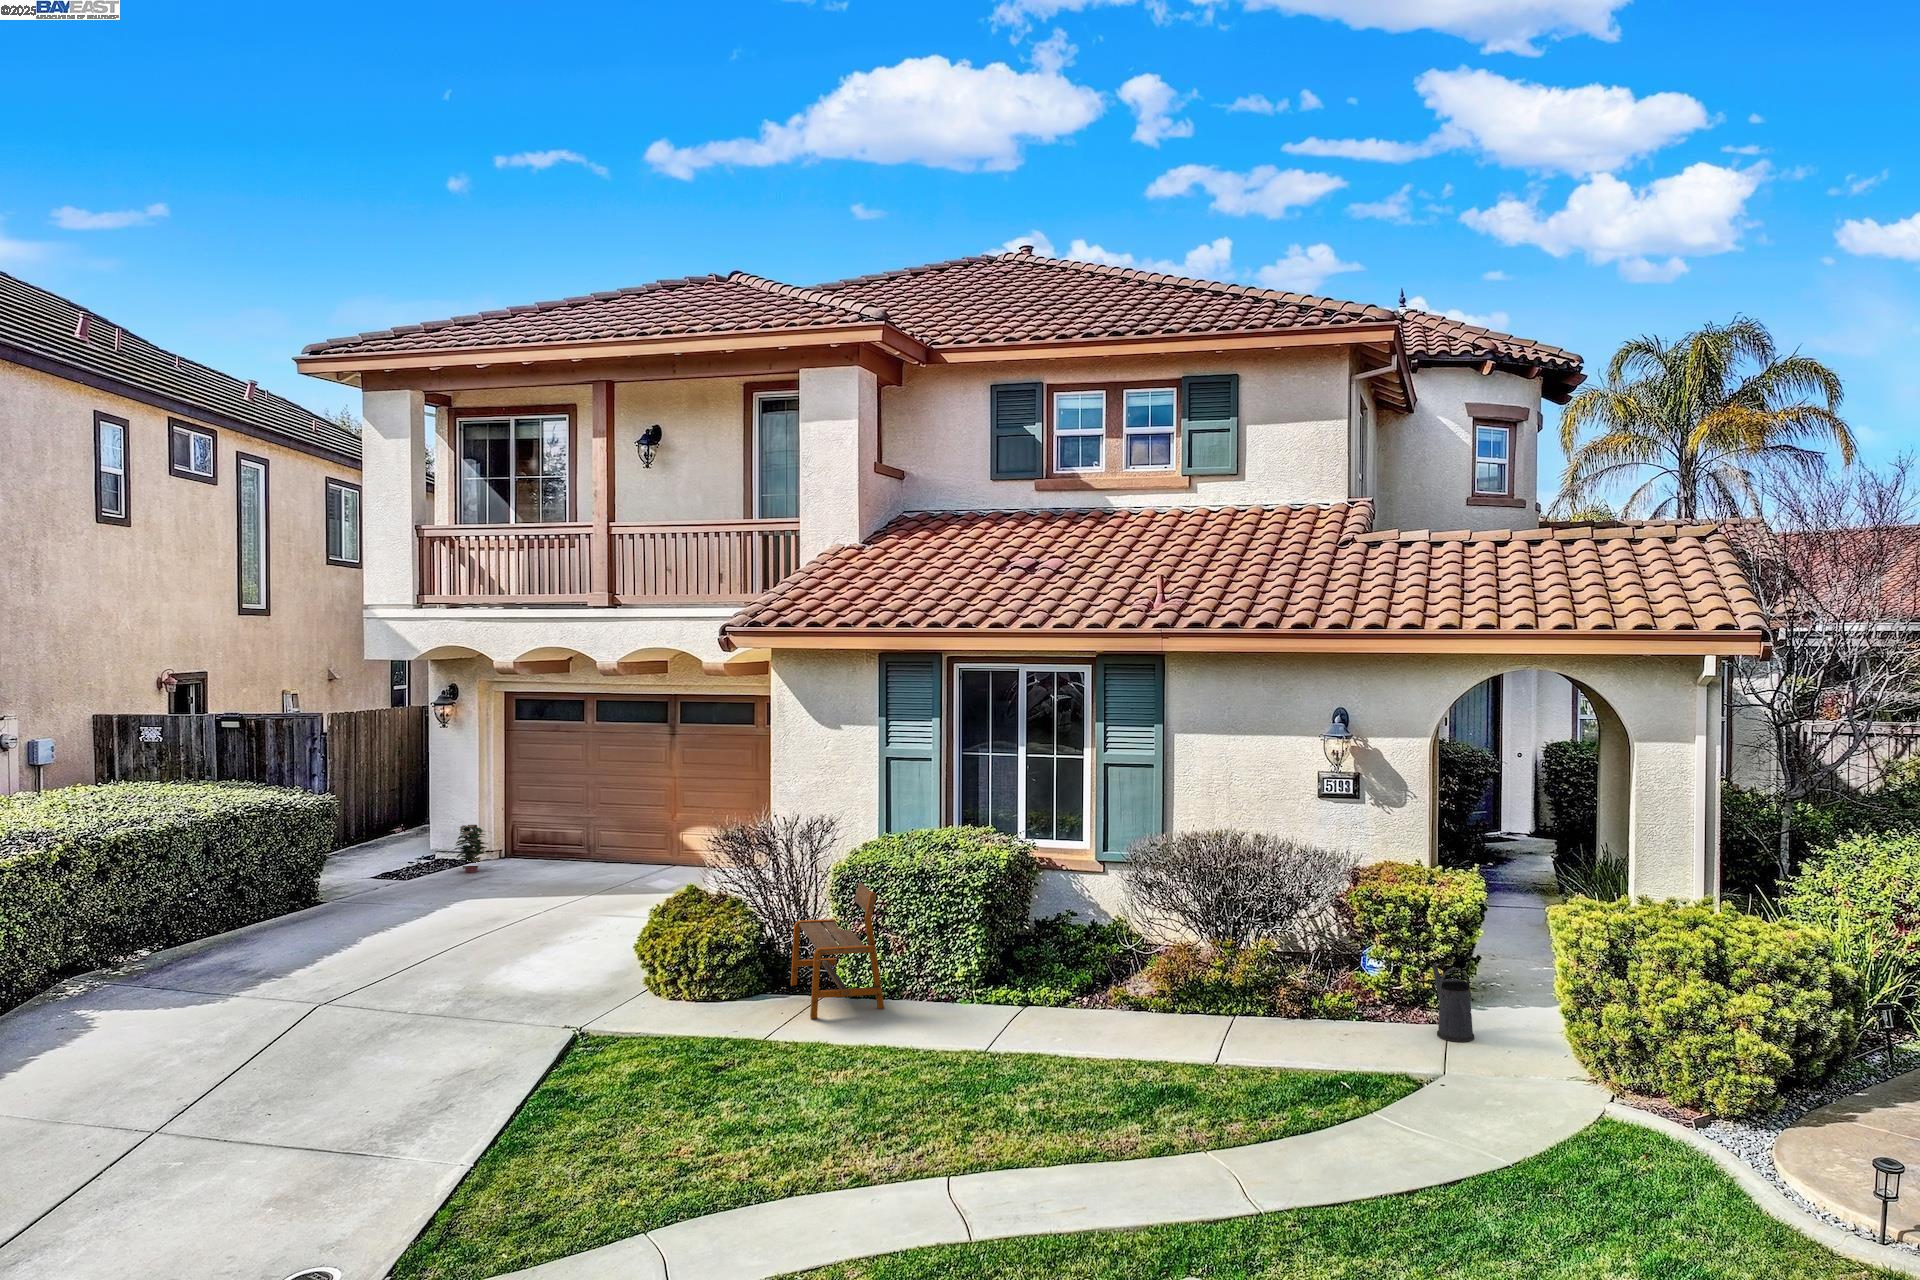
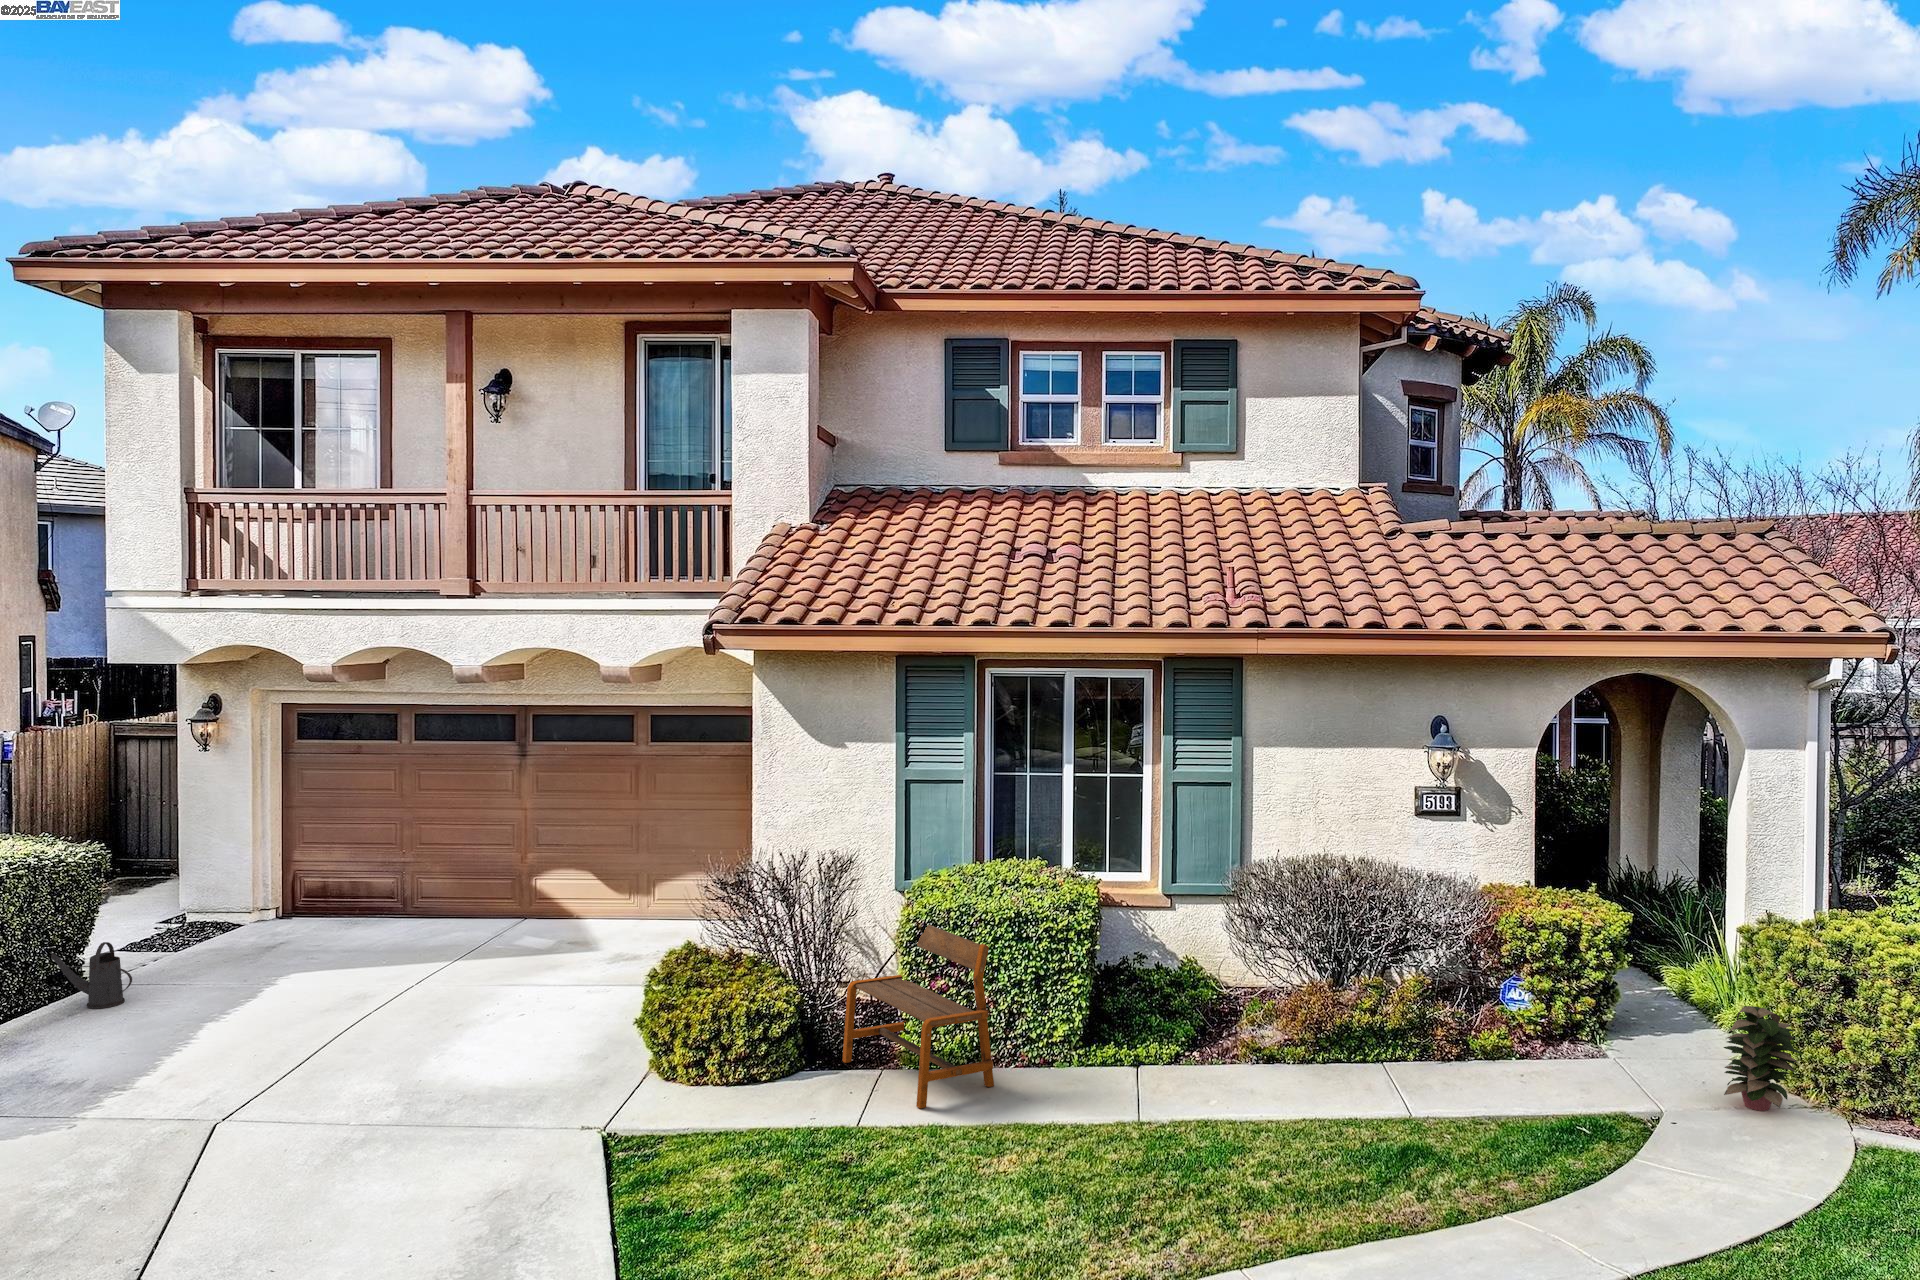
decorative plant: present [455,825,488,873] -> present [1724,1006,1802,1111]
watering can: present [1432,964,1474,1042] -> present [51,942,132,1009]

